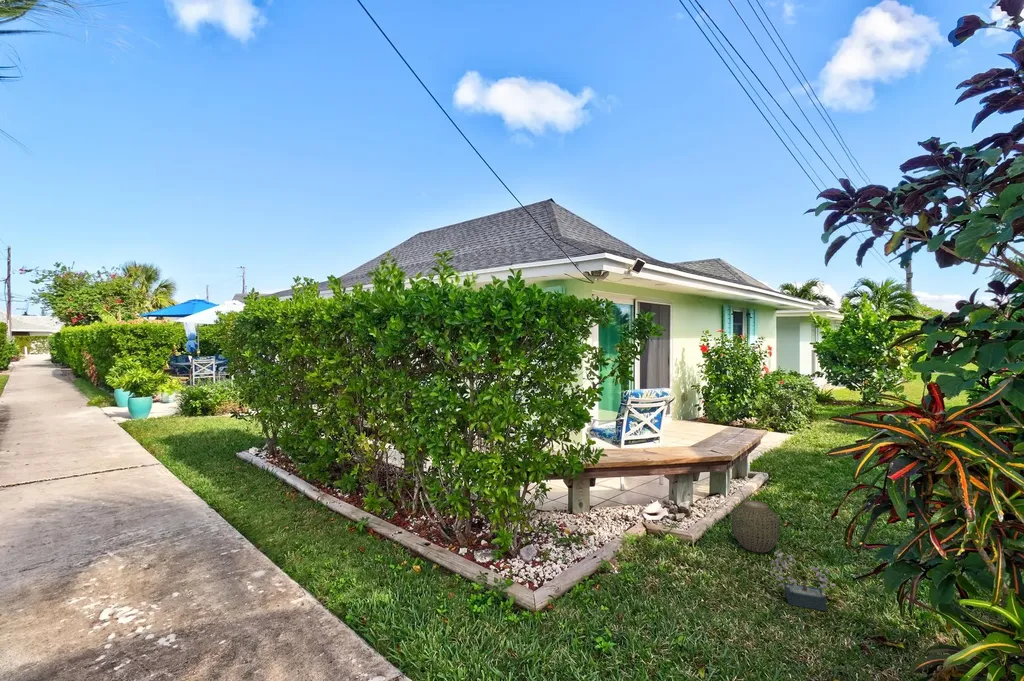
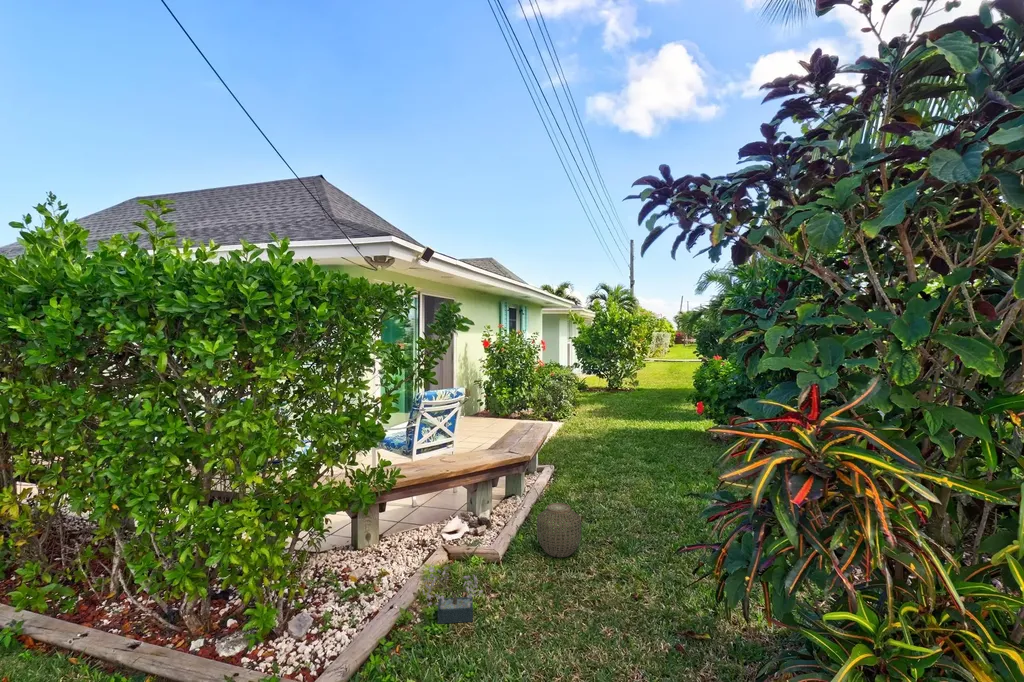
decorative plant: present [770,550,835,611] -> present [423,564,482,624]

